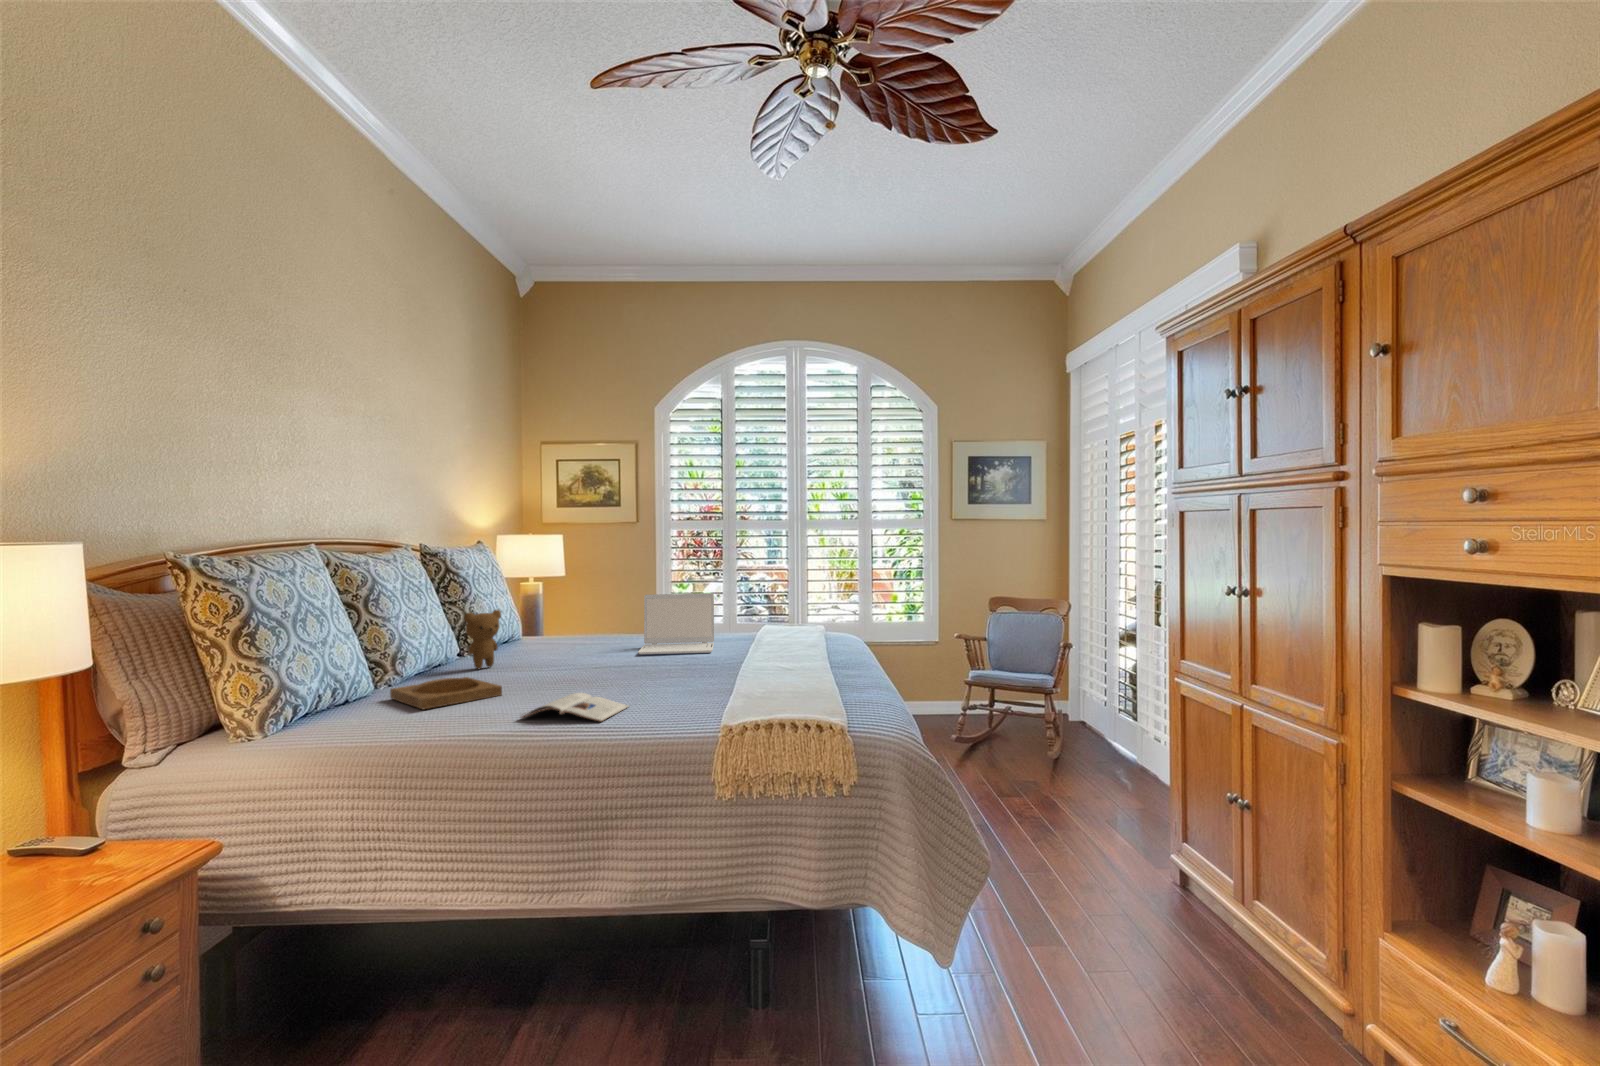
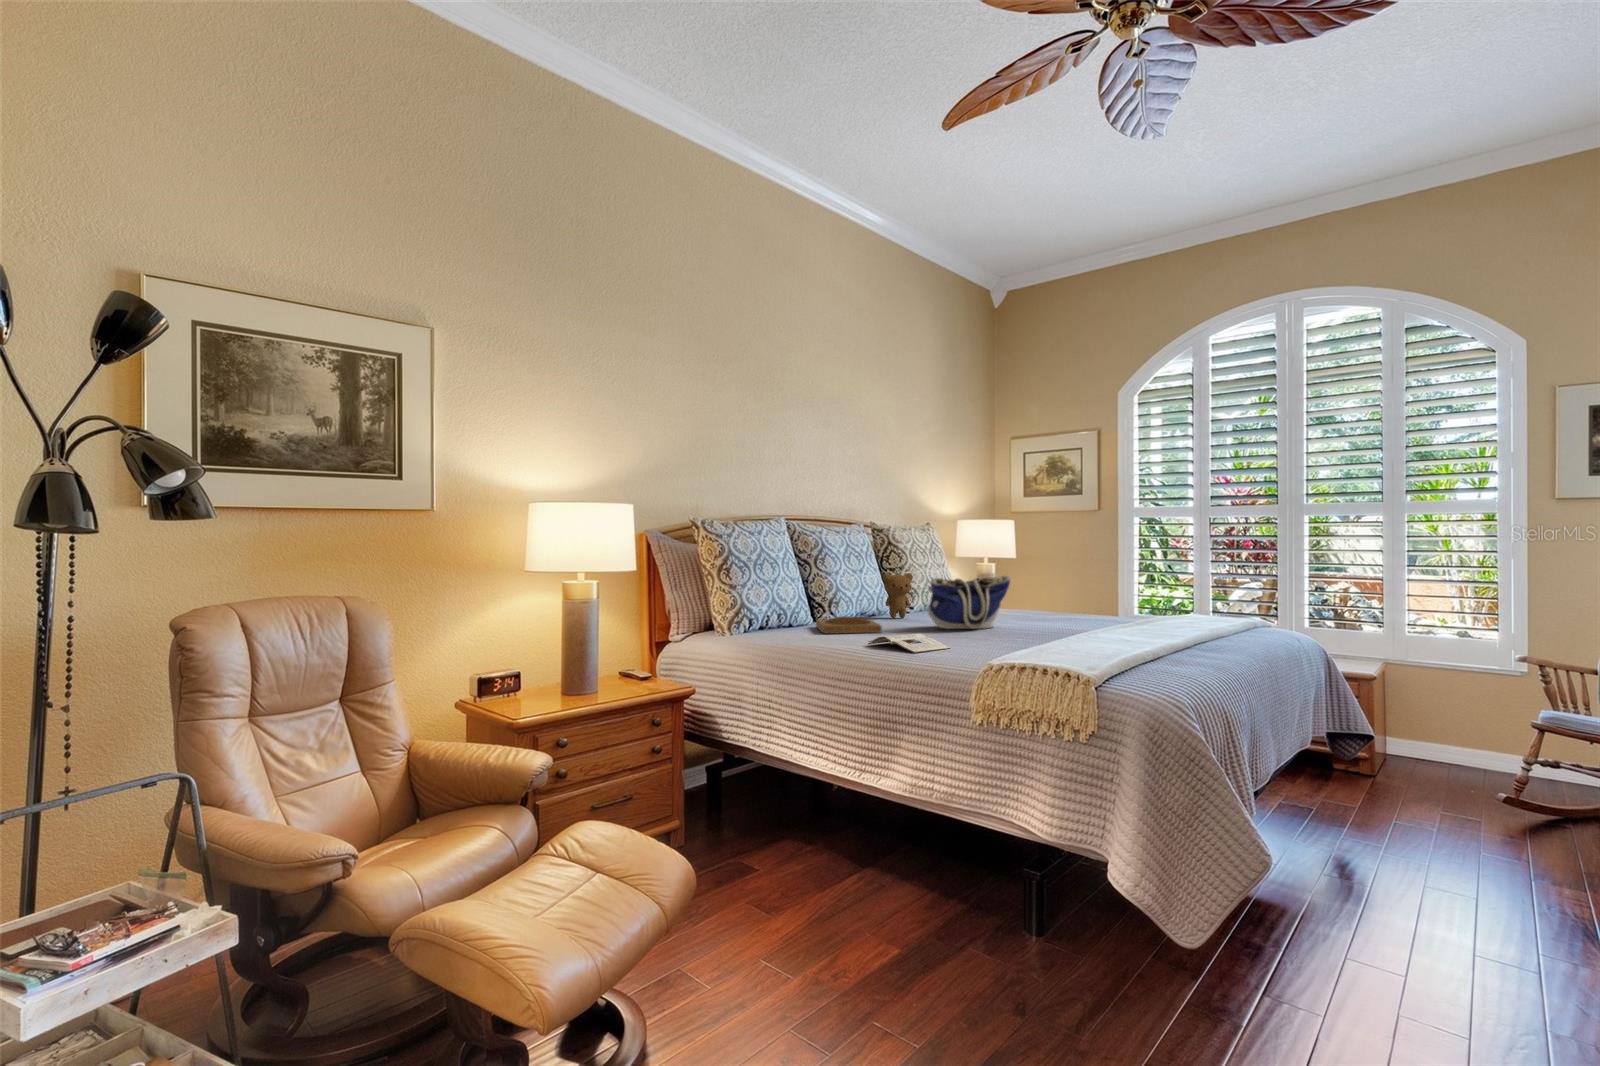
laptop: present [638,593,714,654] -> none [1021,571,1106,626]
tote bag: none [546,606,642,677] -> present [928,575,1010,629]

